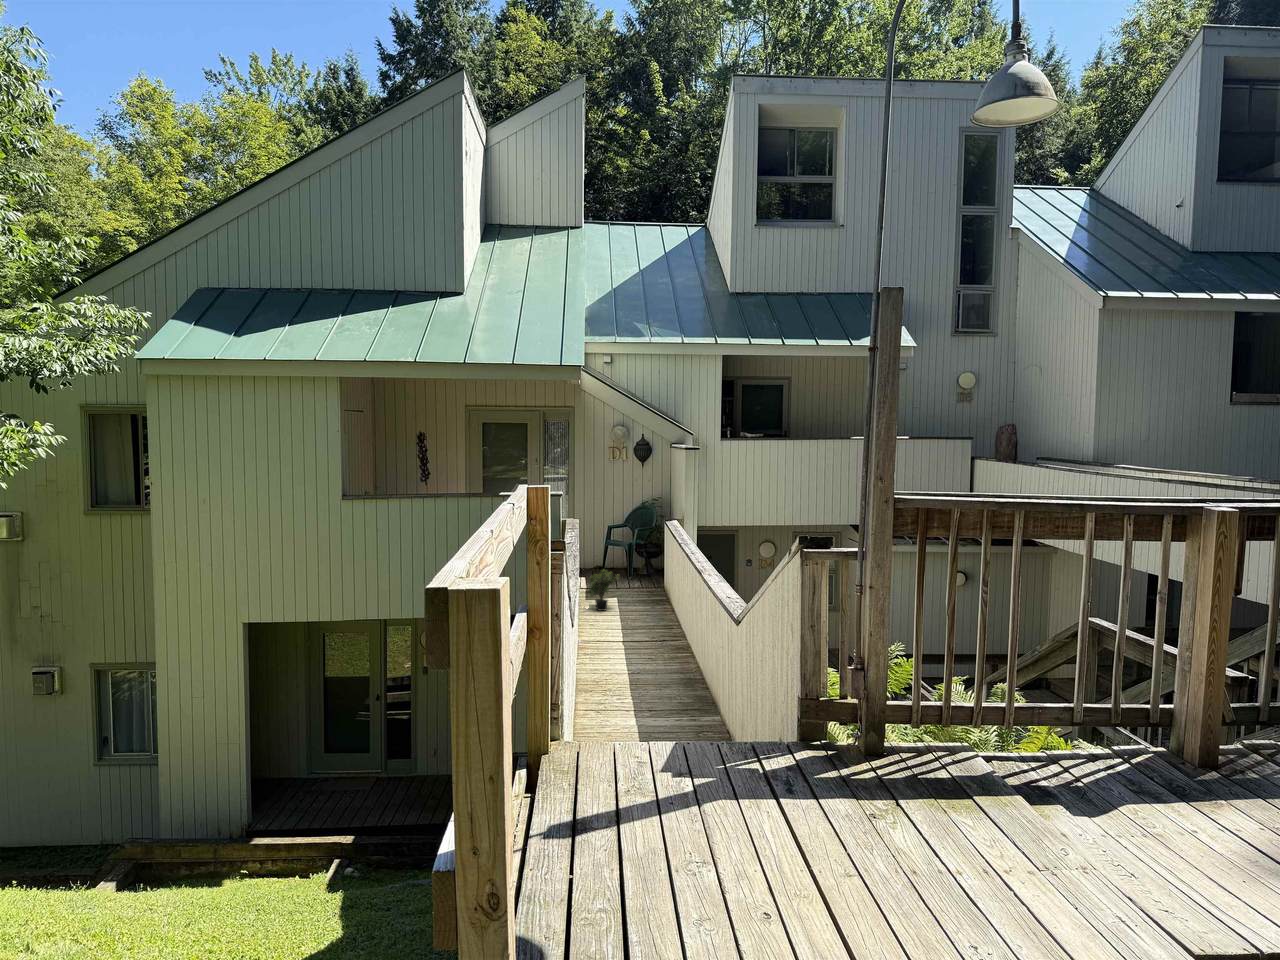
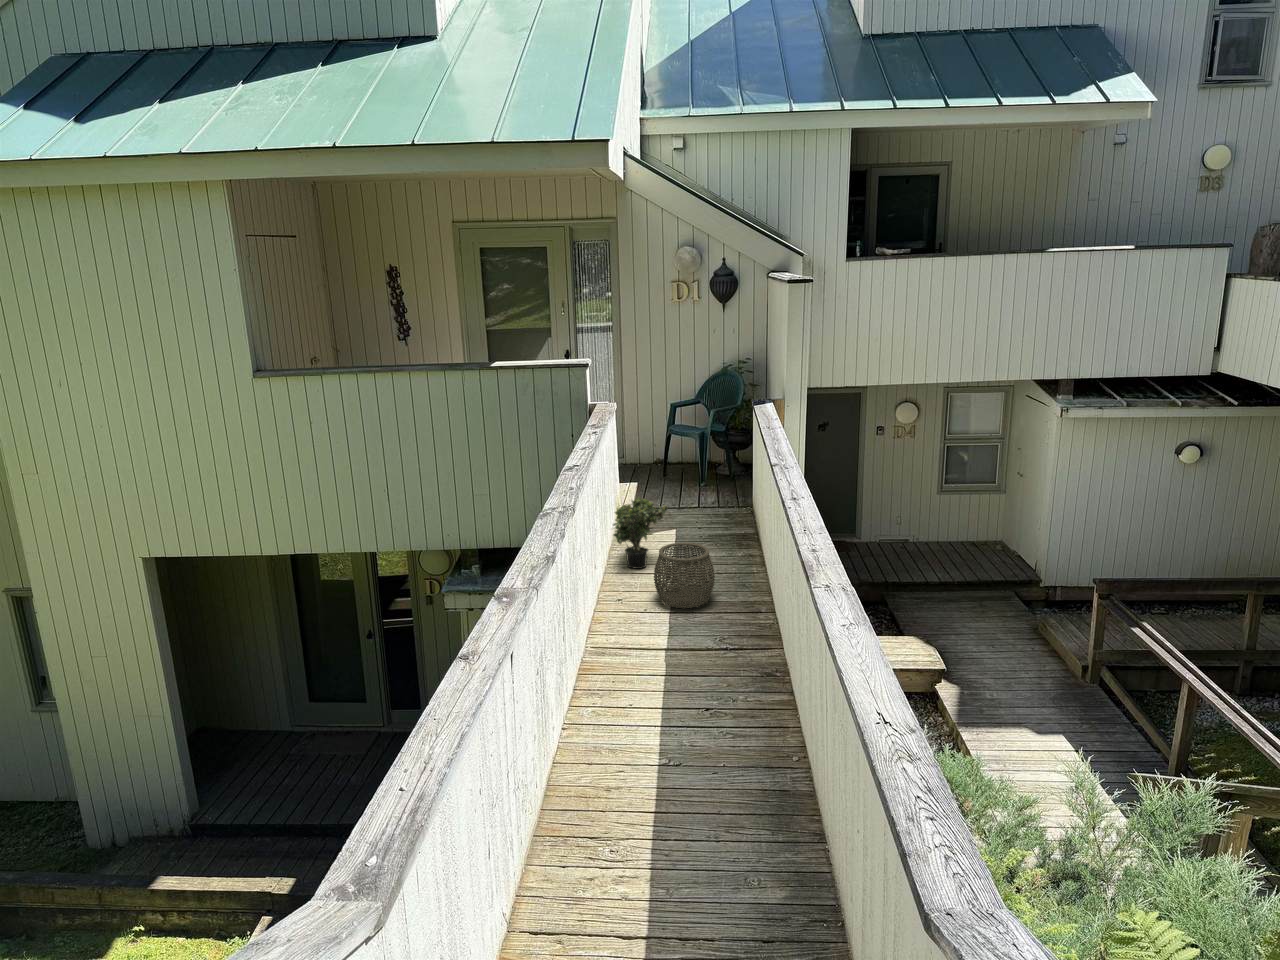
woven basket: none [616,590,649,624] -> present [654,543,715,609]

